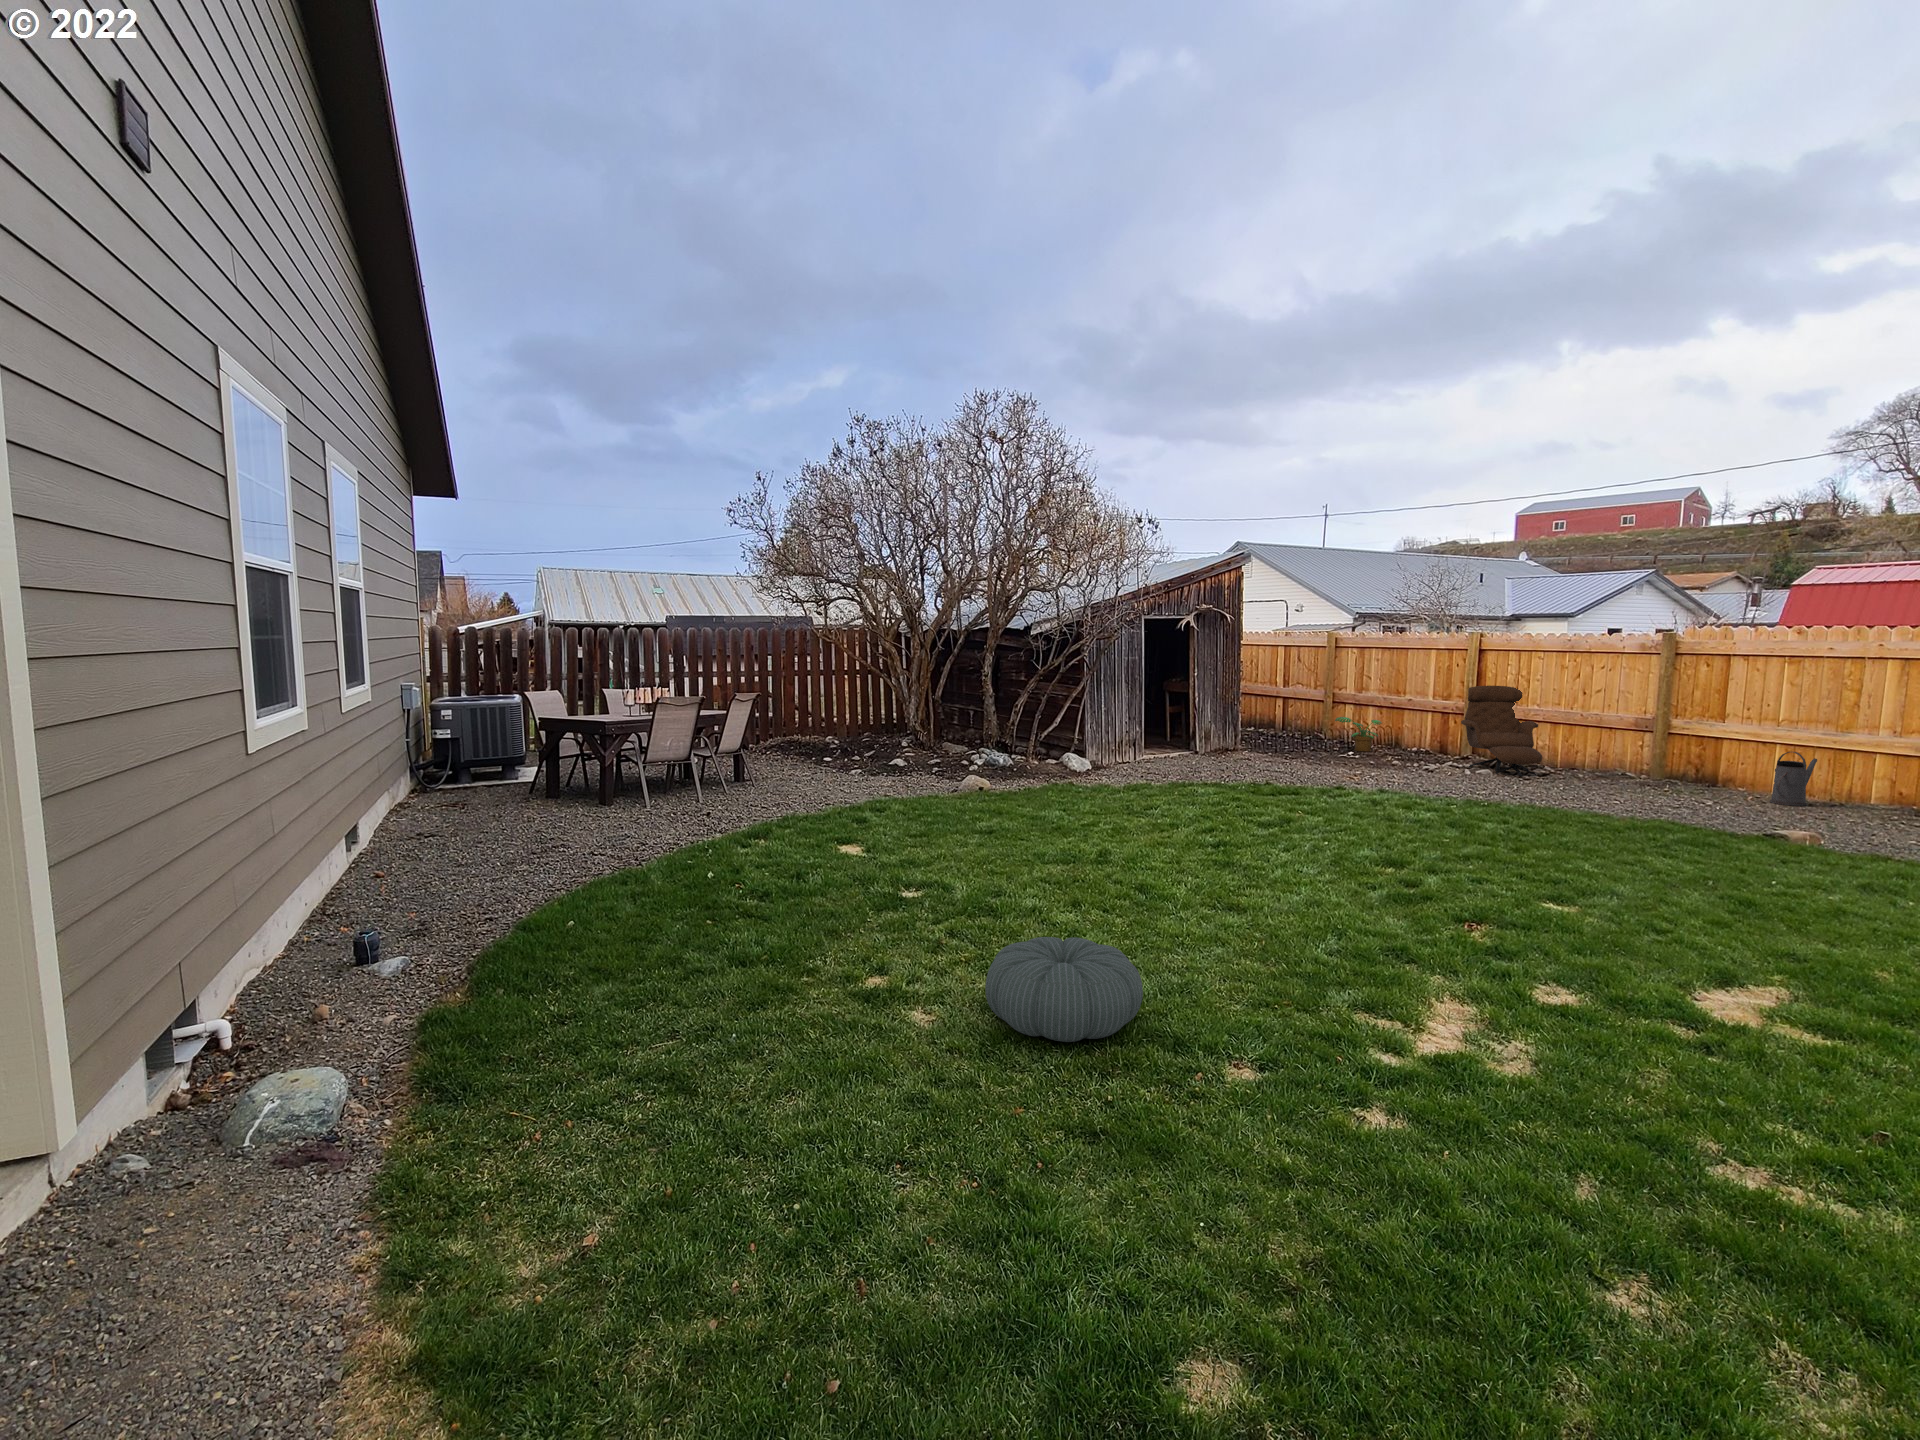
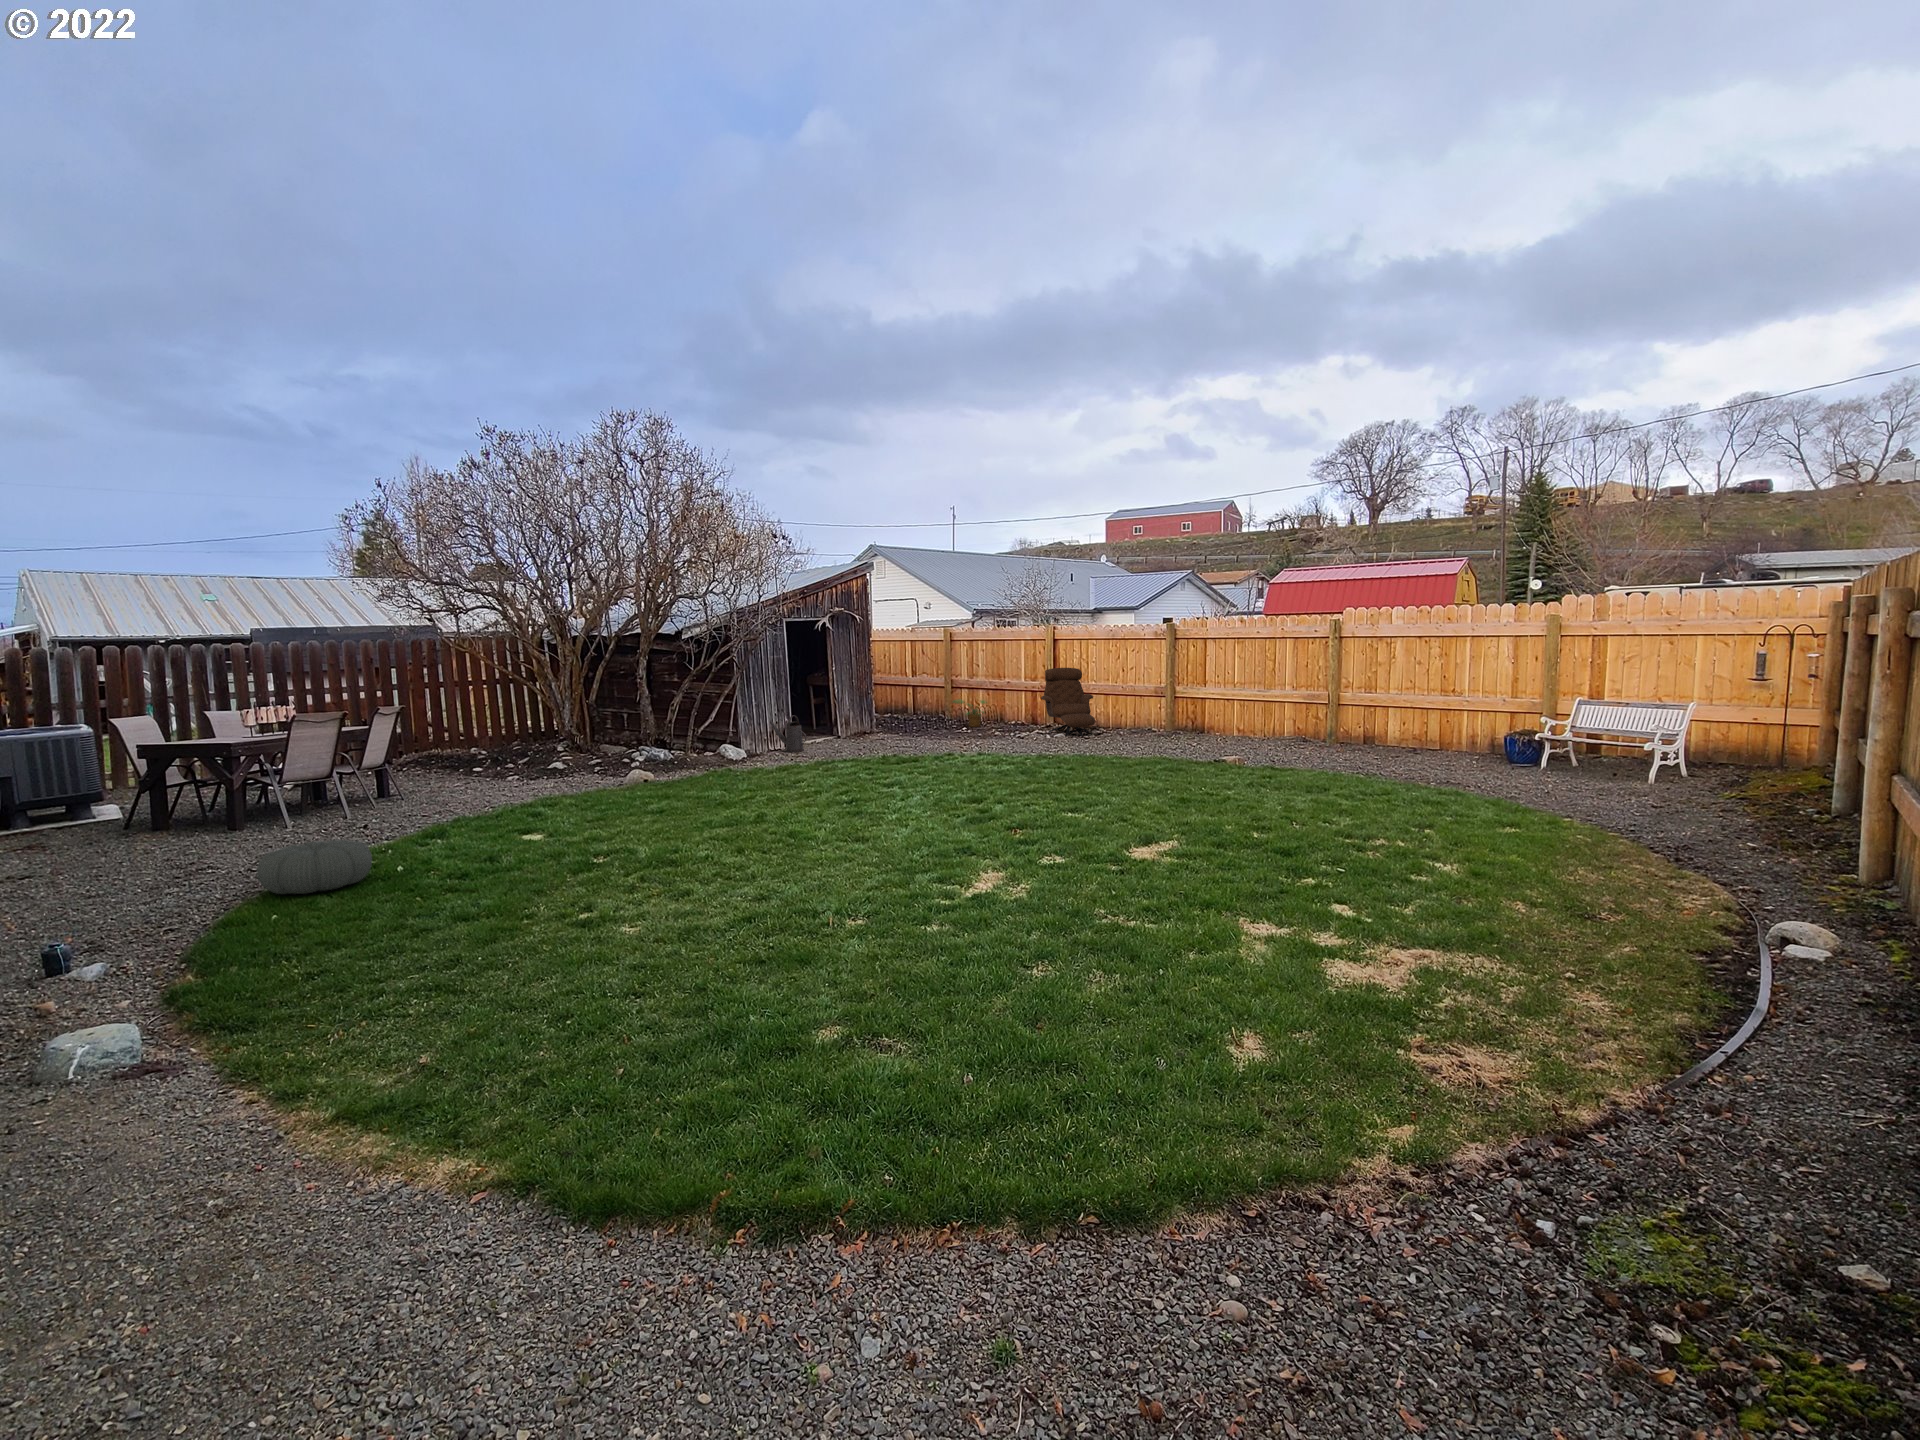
watering can: present [1770,752,1817,806] -> present [770,715,807,752]
pouf: present [985,937,1143,1042] -> present [257,840,372,894]

